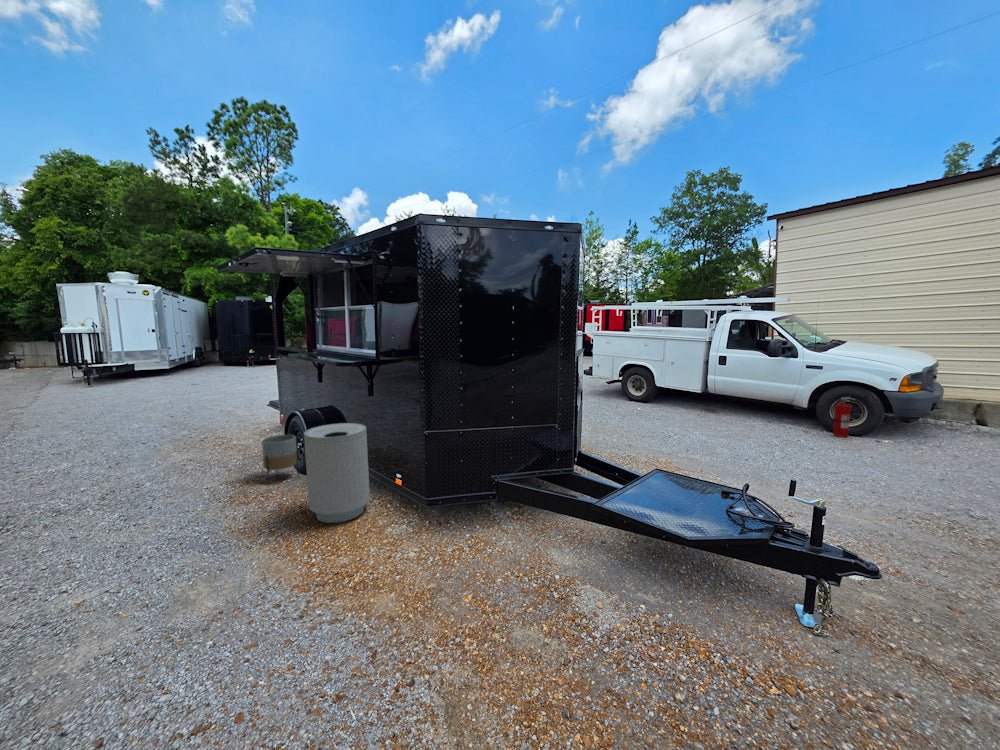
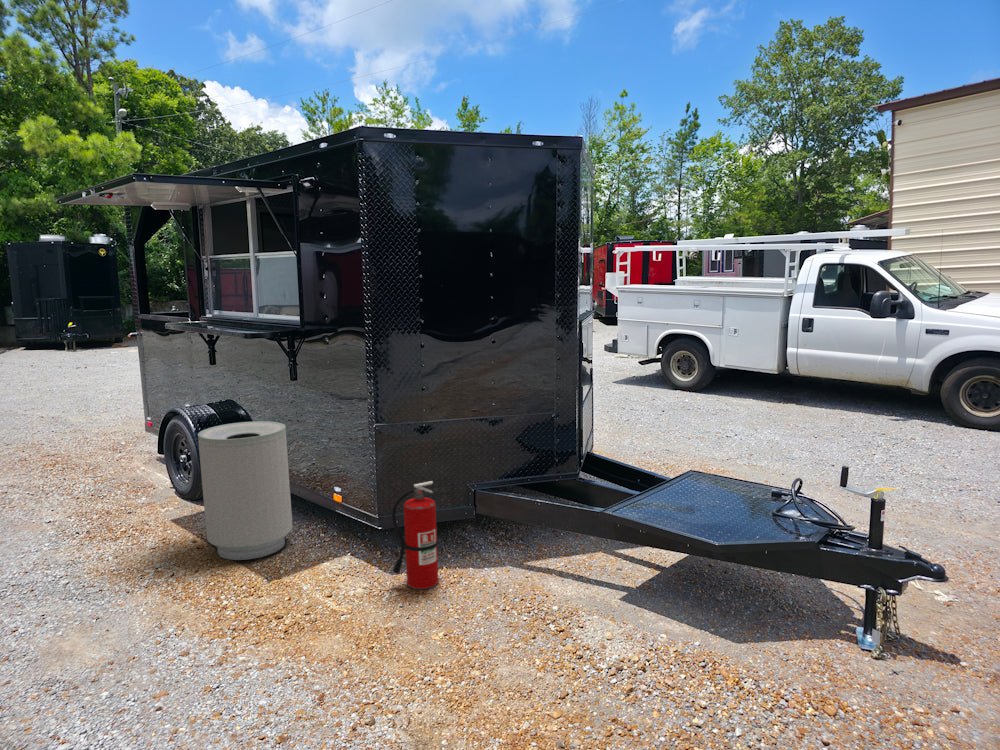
fire extinguisher: present [828,398,851,437] -> present [392,481,439,589]
planter: present [262,435,298,482] -> none [126,444,183,516]

